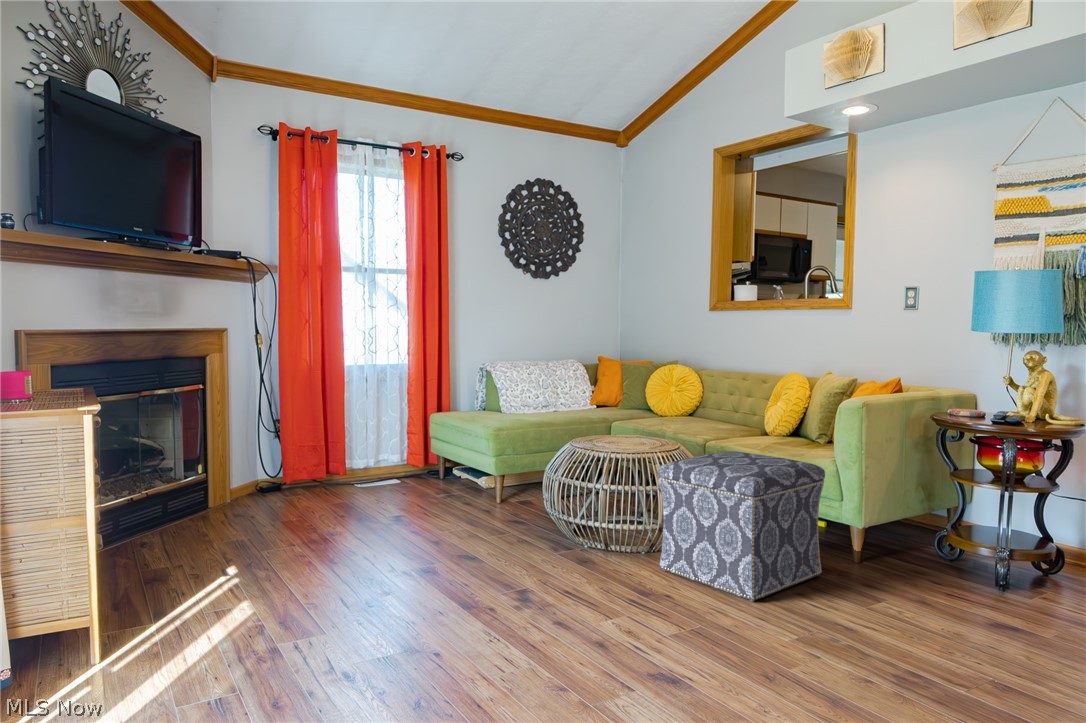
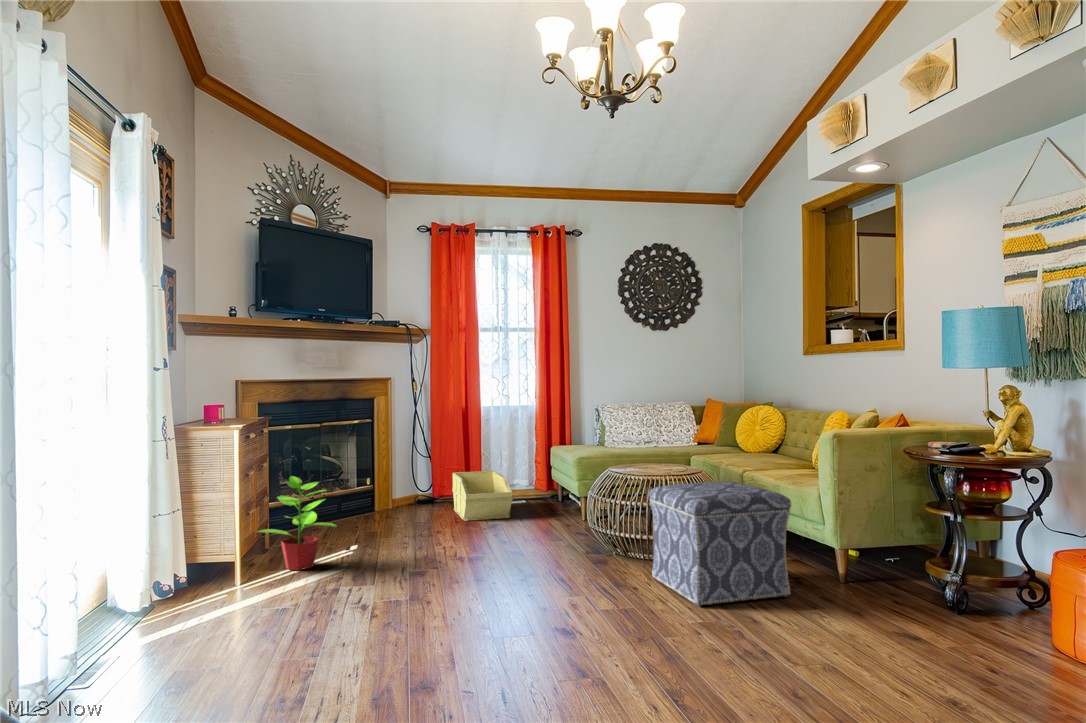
storage bin: none [314,447,410,514] -> present [452,471,513,521]
potted plant: none [108,475,241,622] -> present [257,476,337,570]

